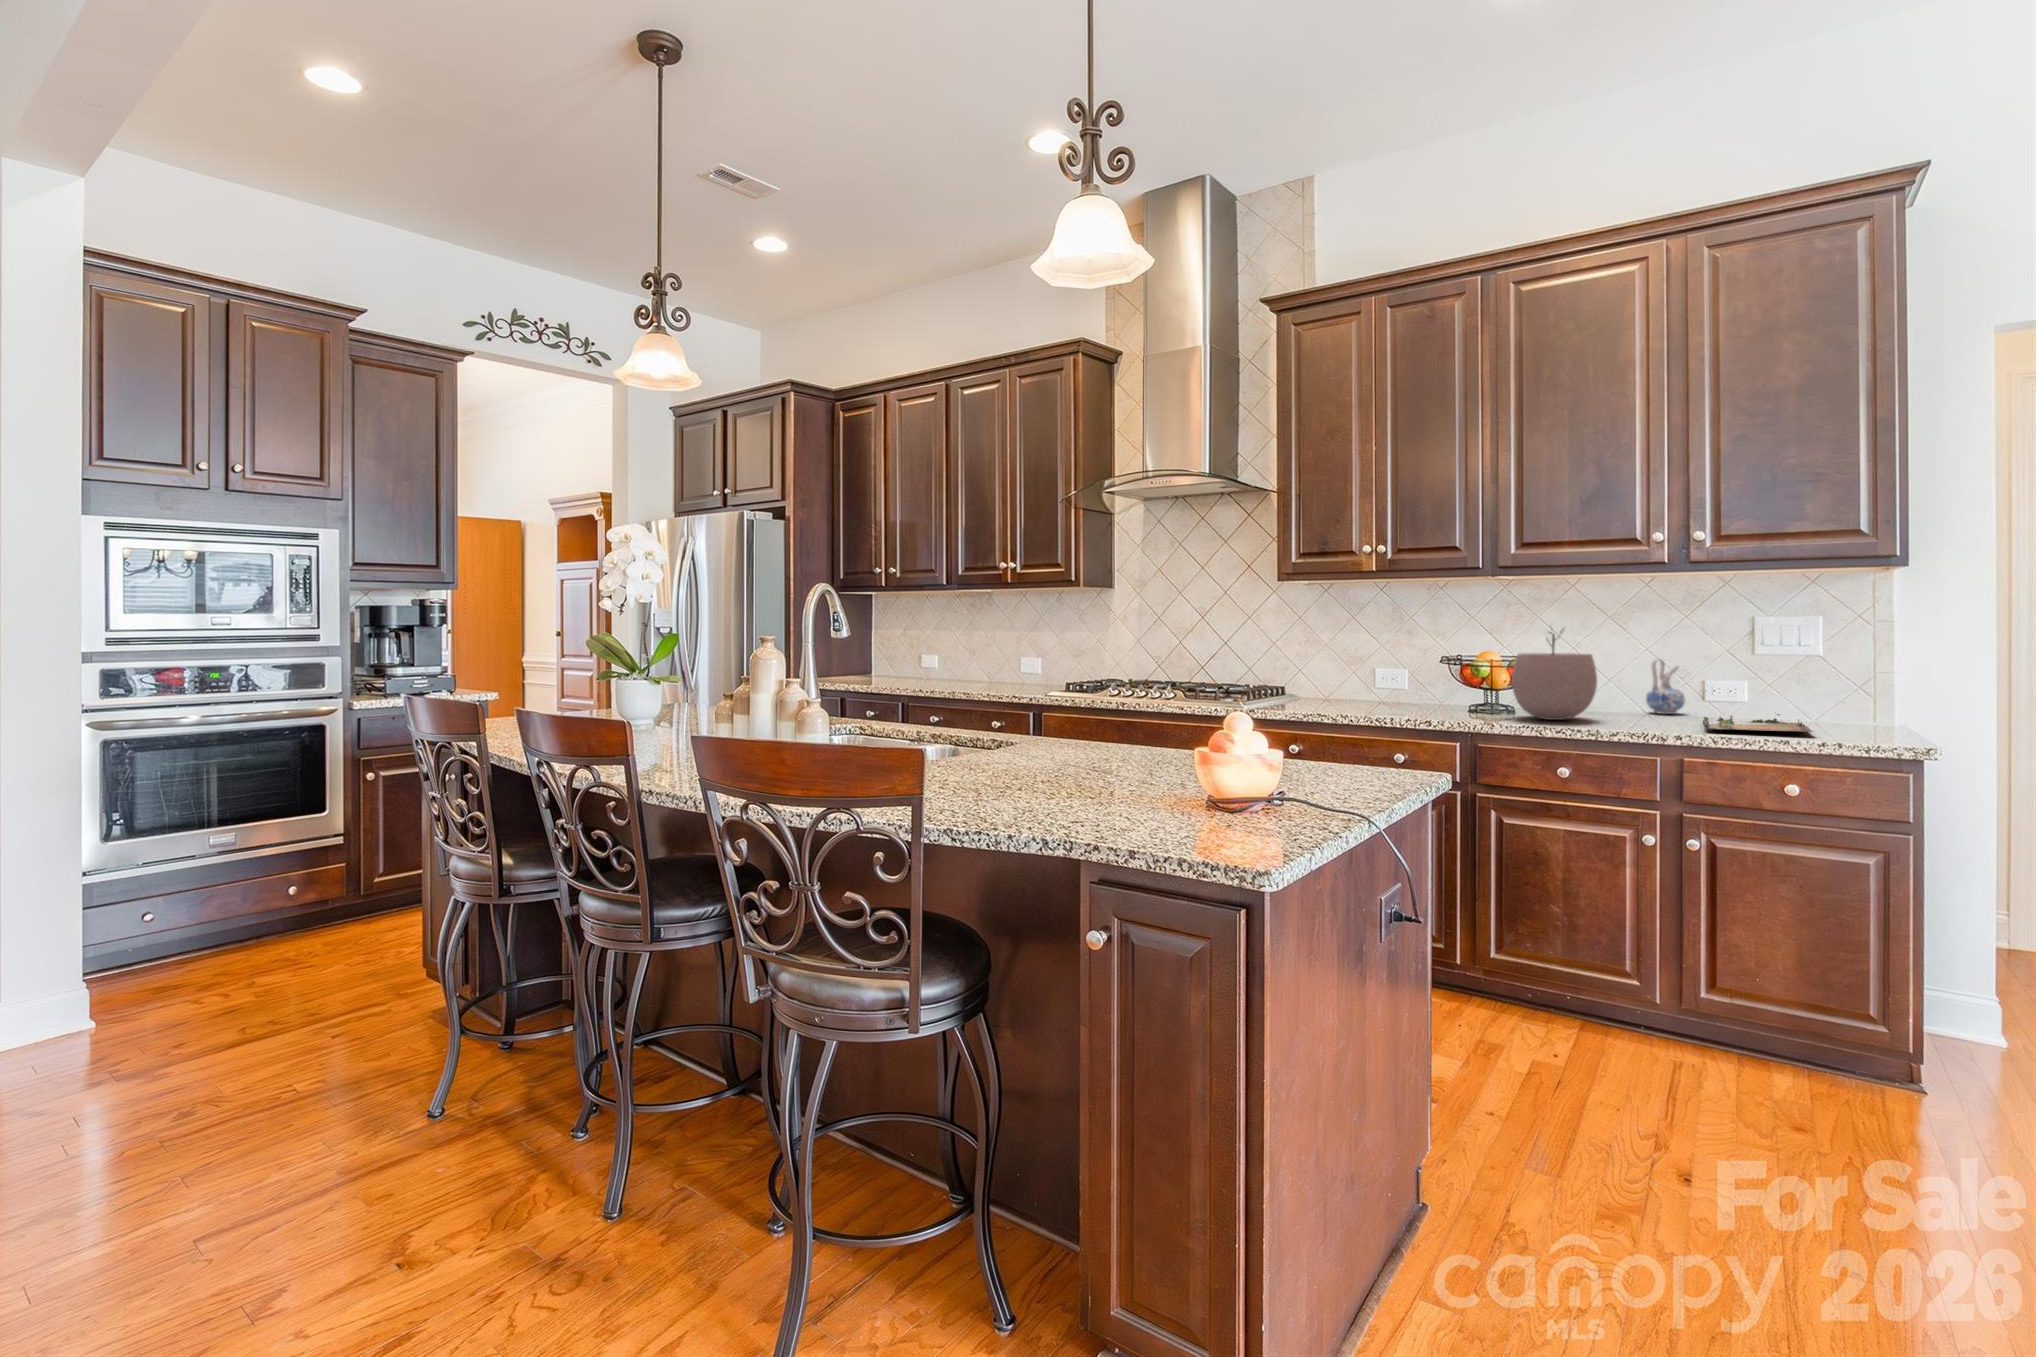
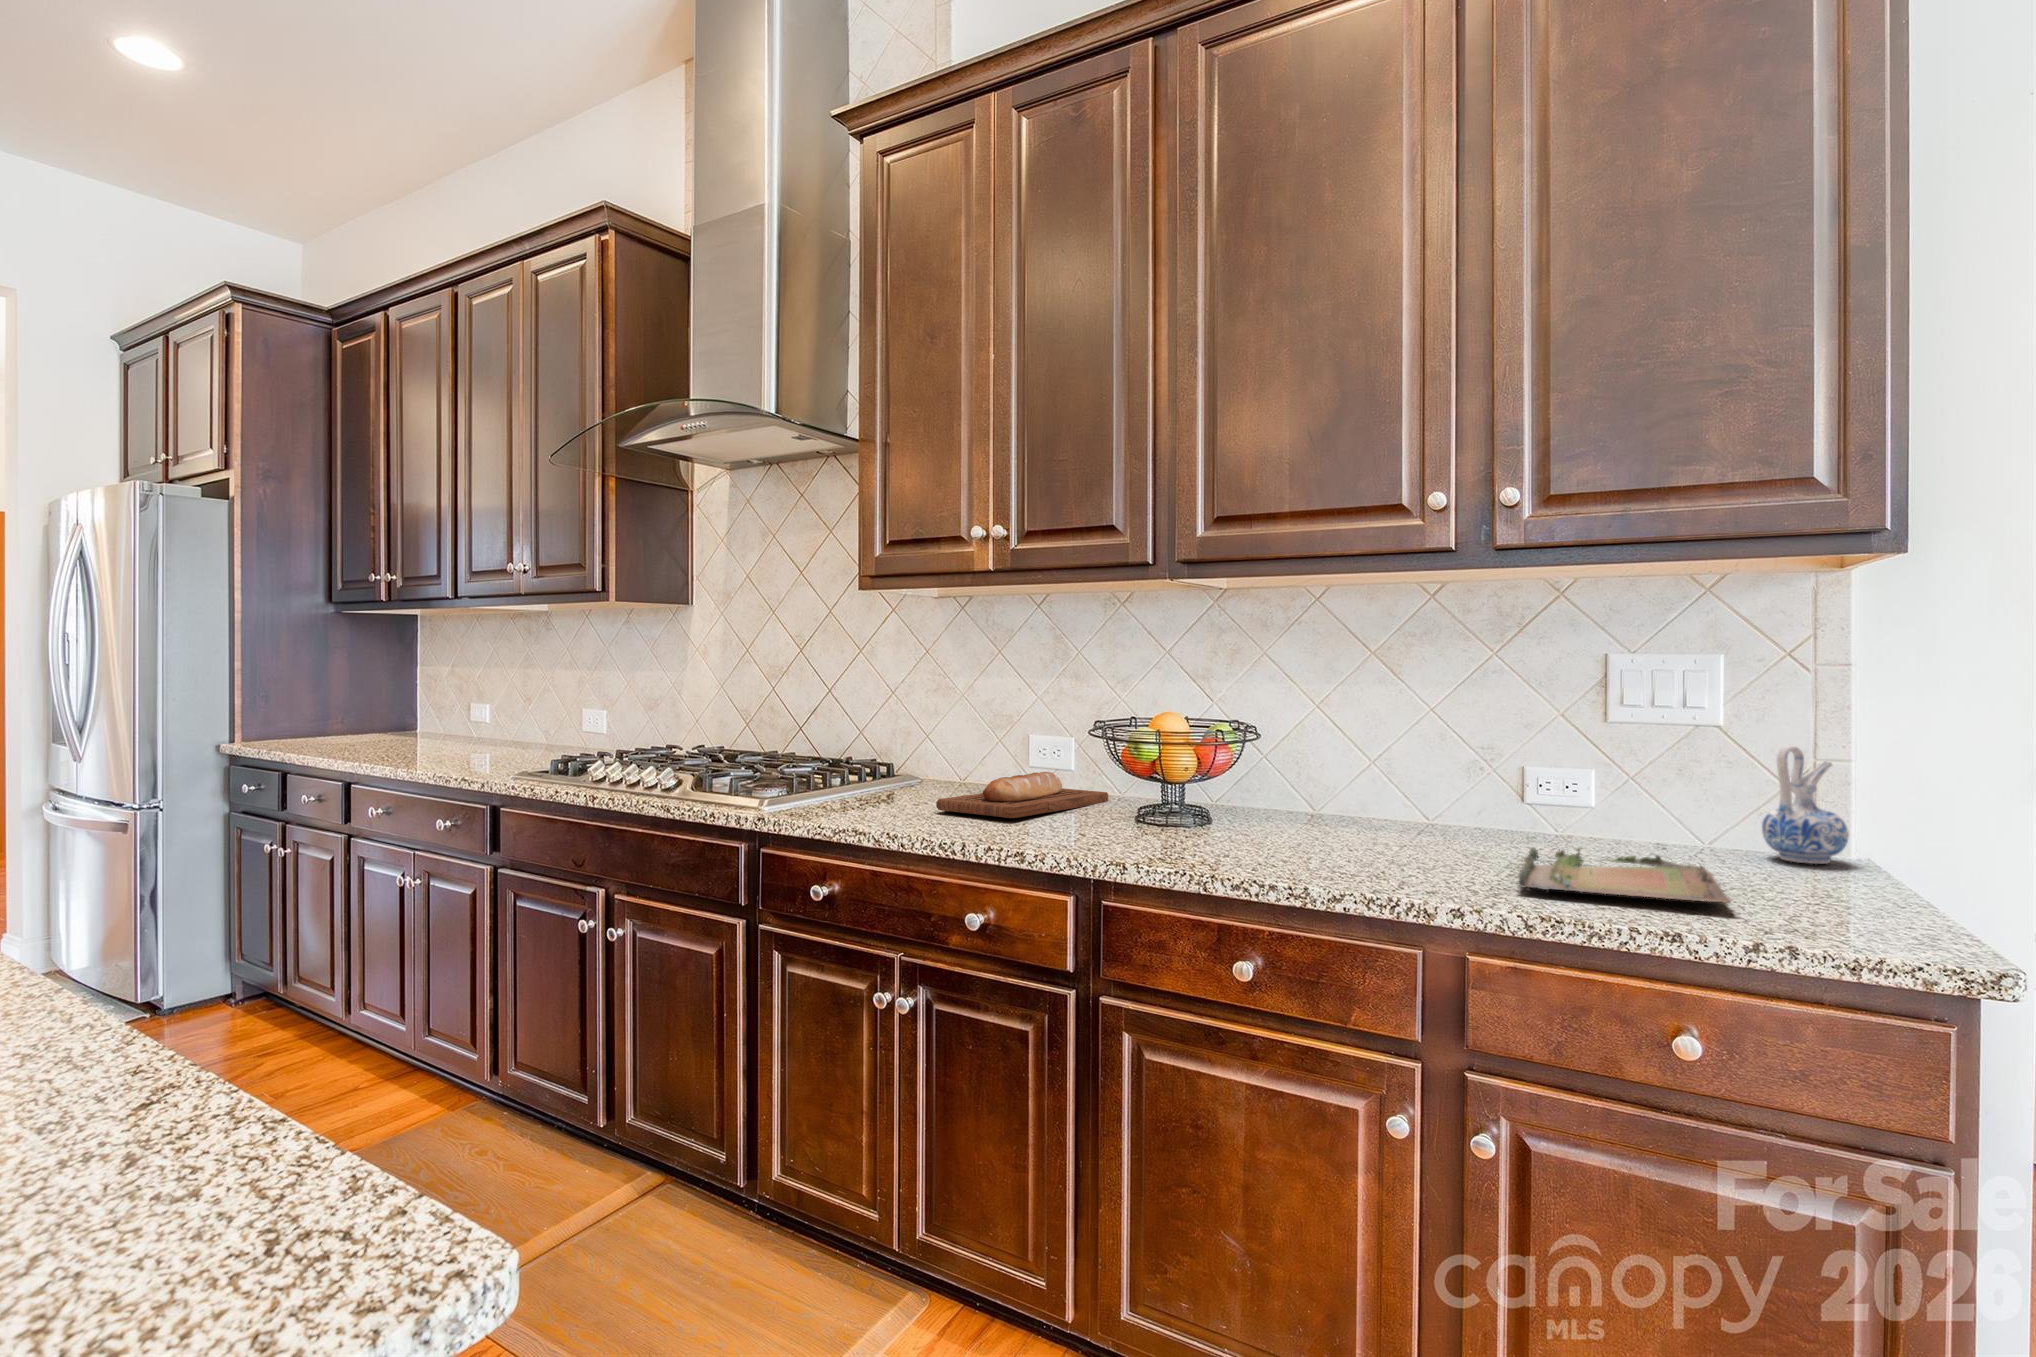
plant pot: present [1512,632,1597,720] -> none [1188,668,1336,850]
ceramic pitcher: present [1646,658,1685,714] -> present [1762,745,1849,864]
bread loaf: none [1341,686,1432,709] -> present [936,772,1109,818]

